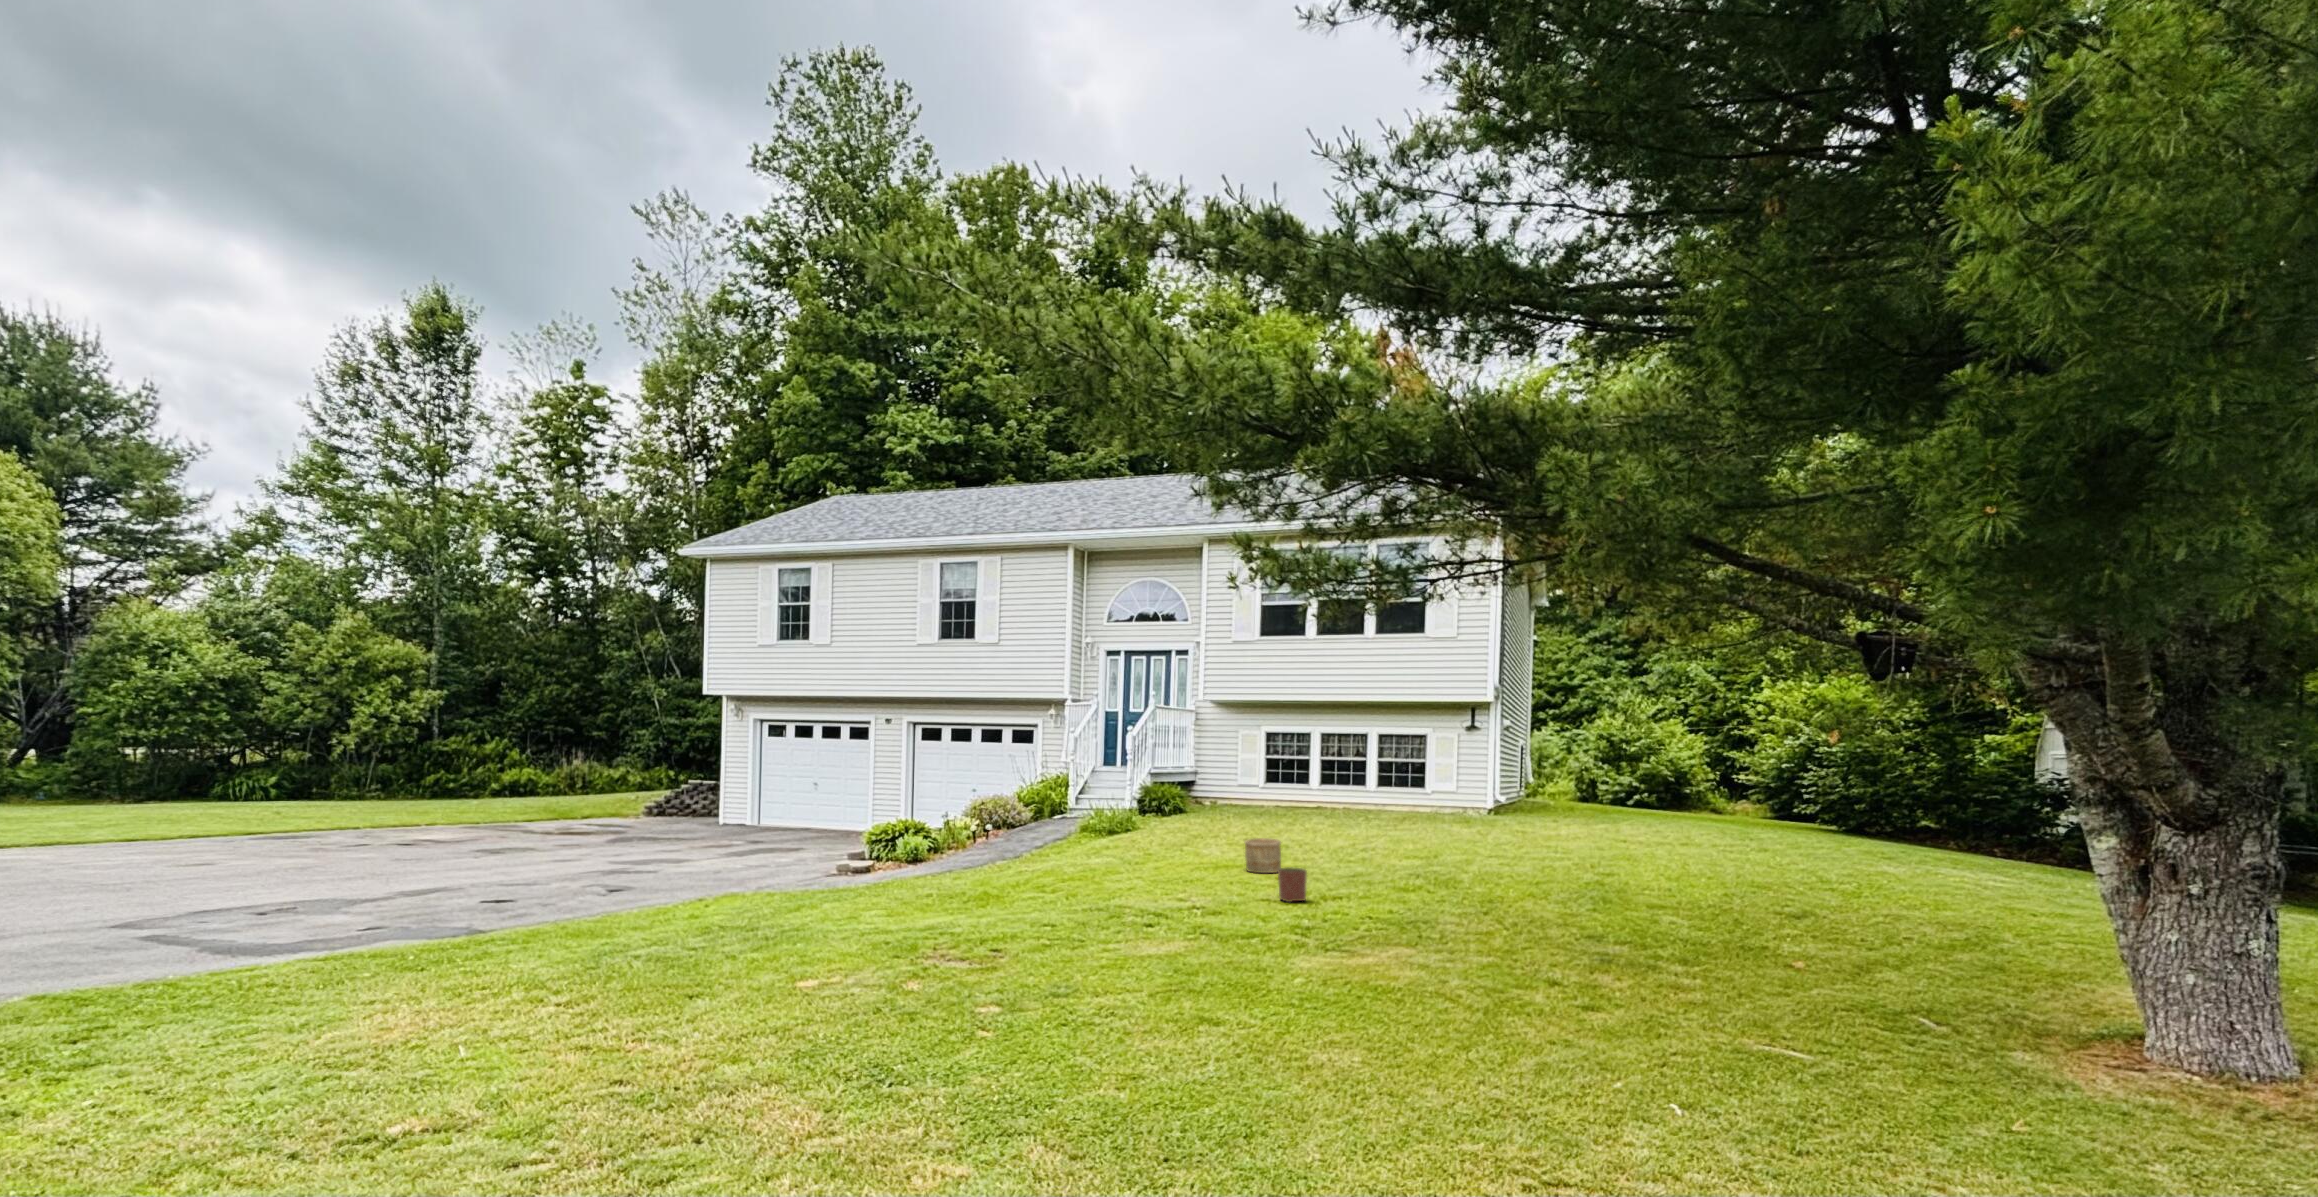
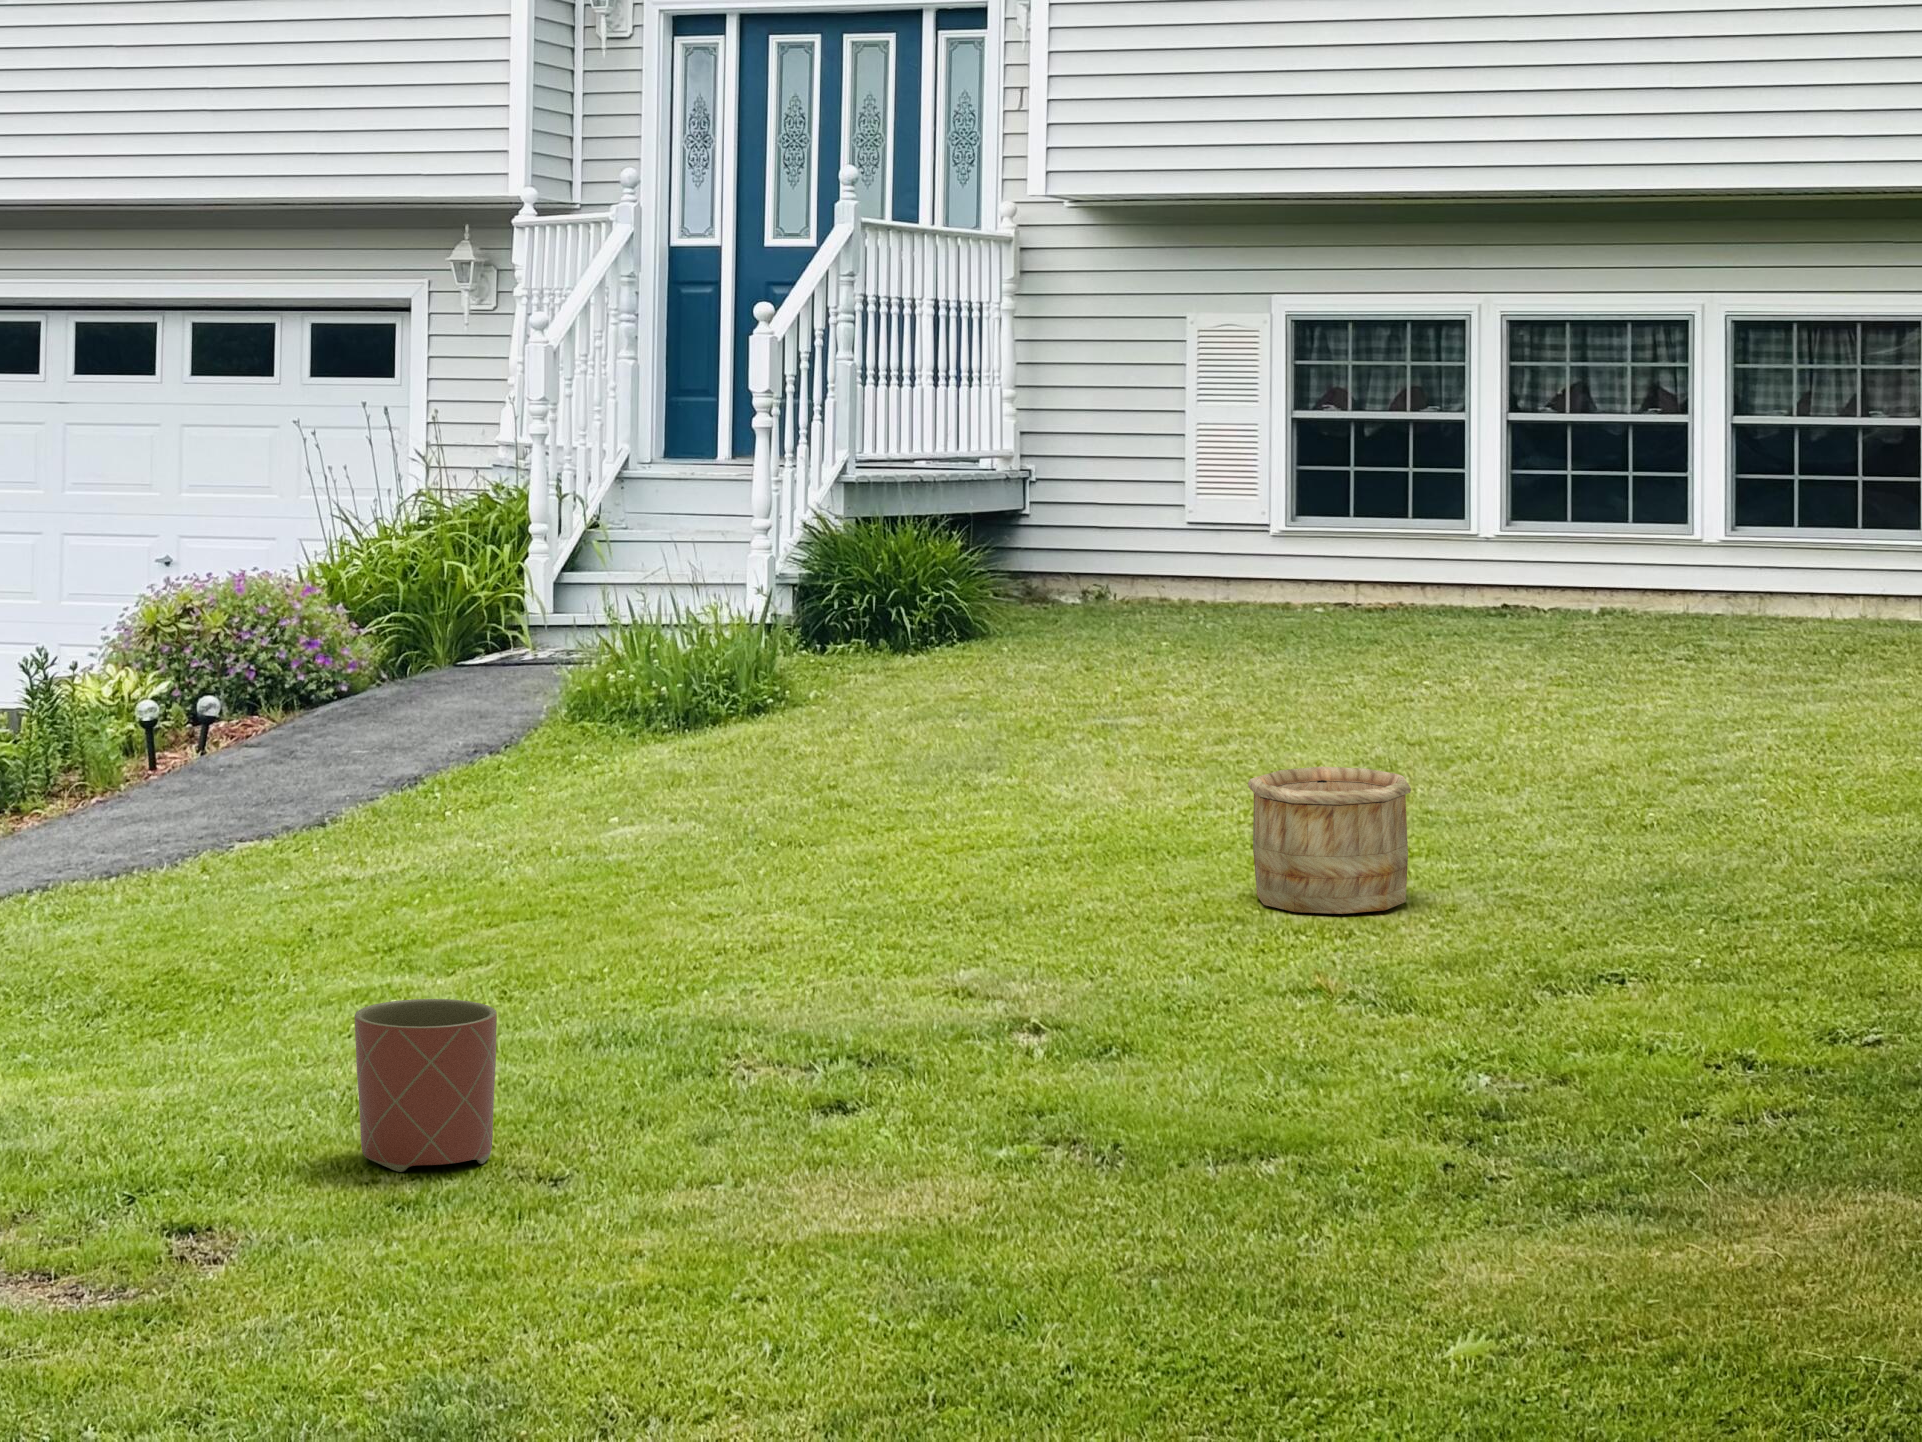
planter: present [1278,868,1307,902] -> present [355,999,497,1172]

